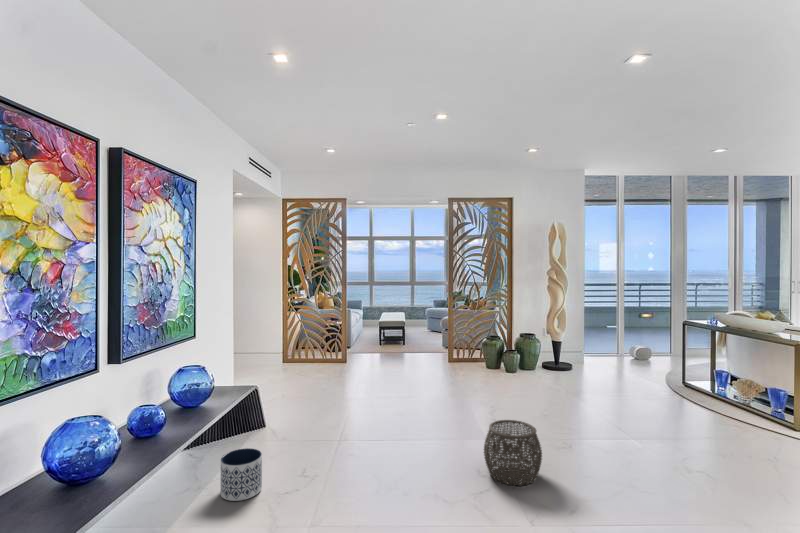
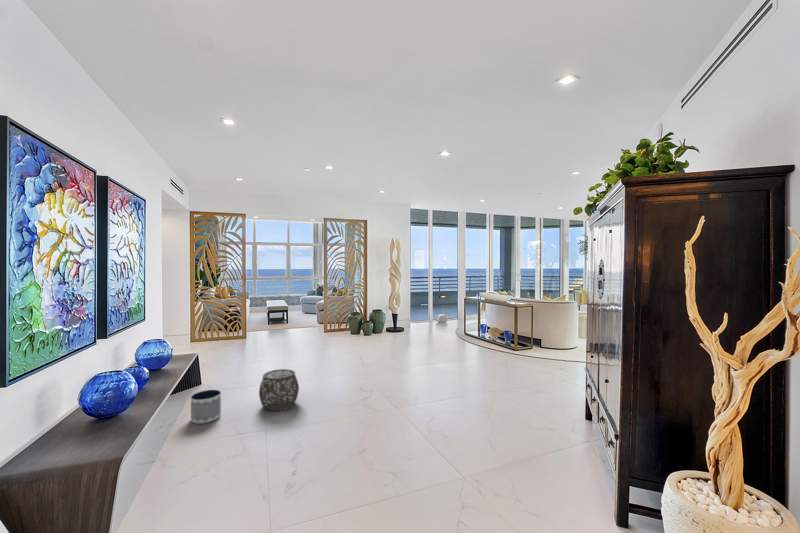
woven basket: present [484,420,542,486] -> present [259,369,299,411]

